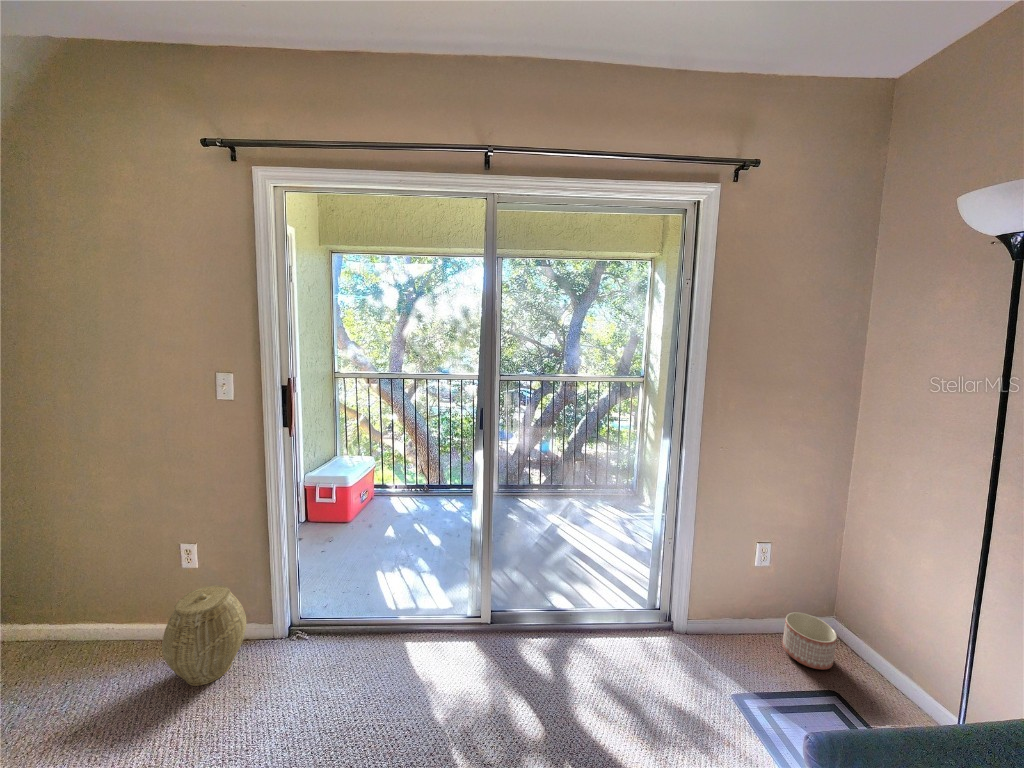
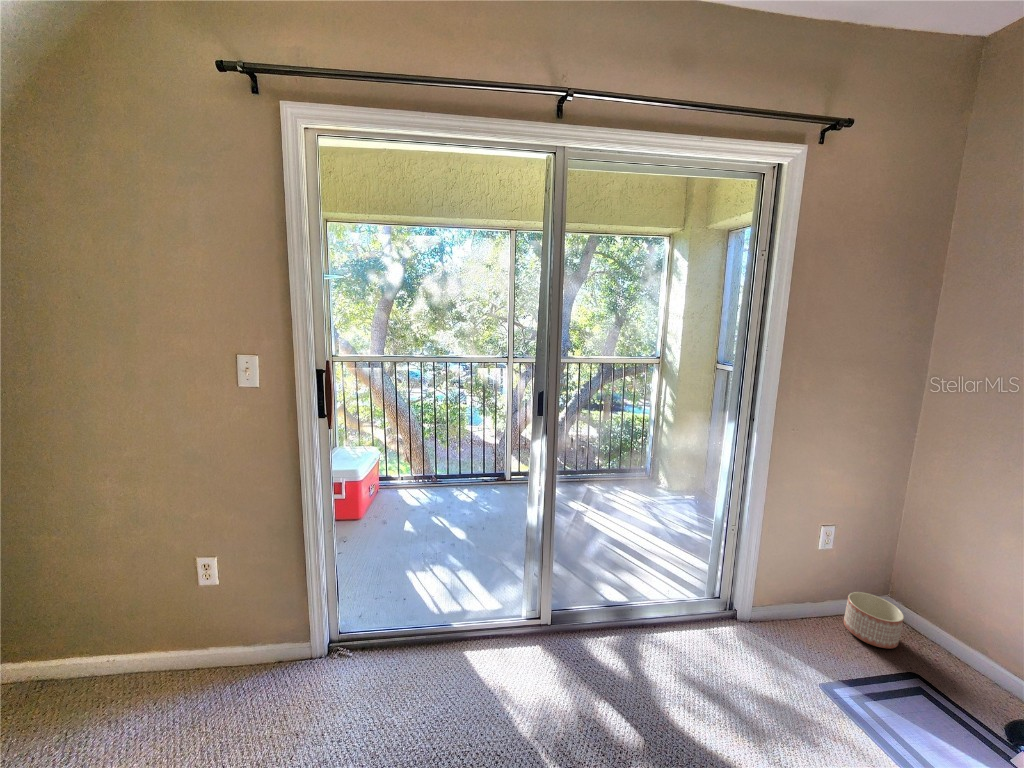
woven basket: present [162,586,246,686] -> none [189,605,284,724]

